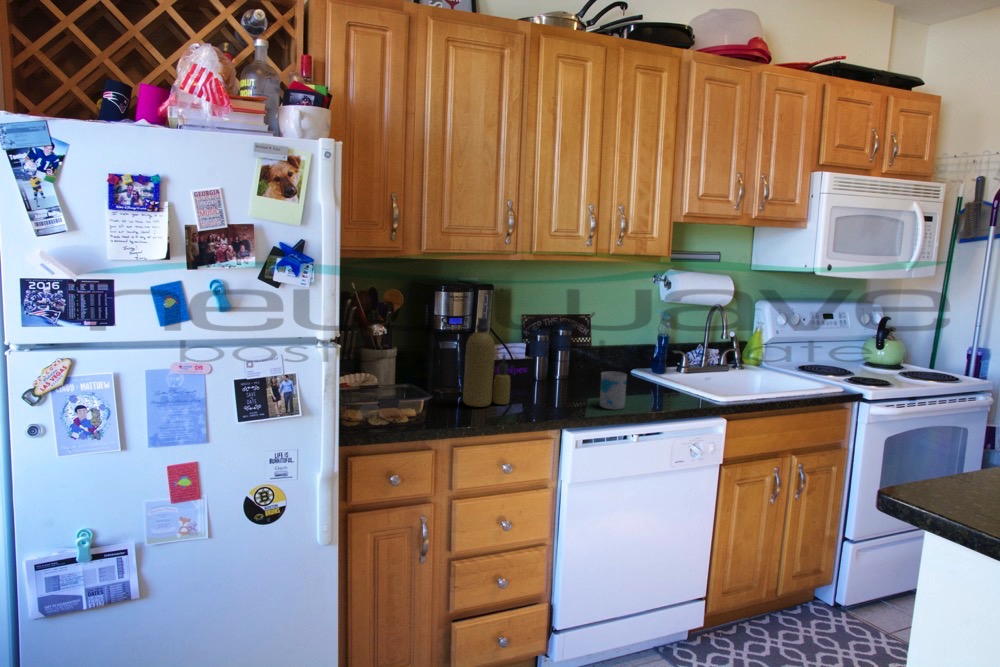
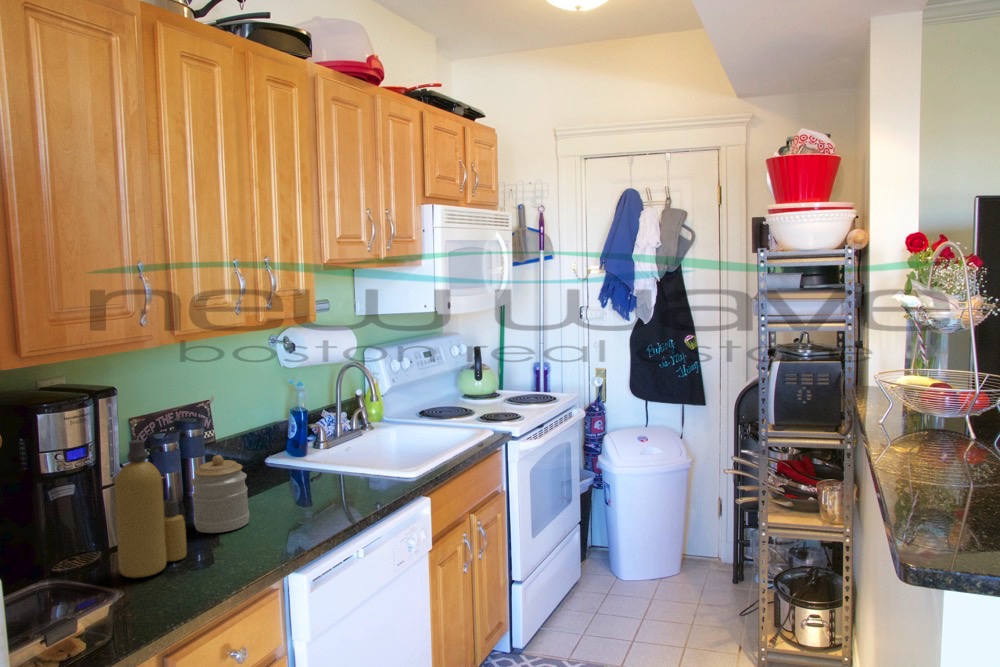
jar: none [532,345,571,399] -> present [191,455,249,533]
mug: present [600,372,627,410] -> none [294,470,335,521]

